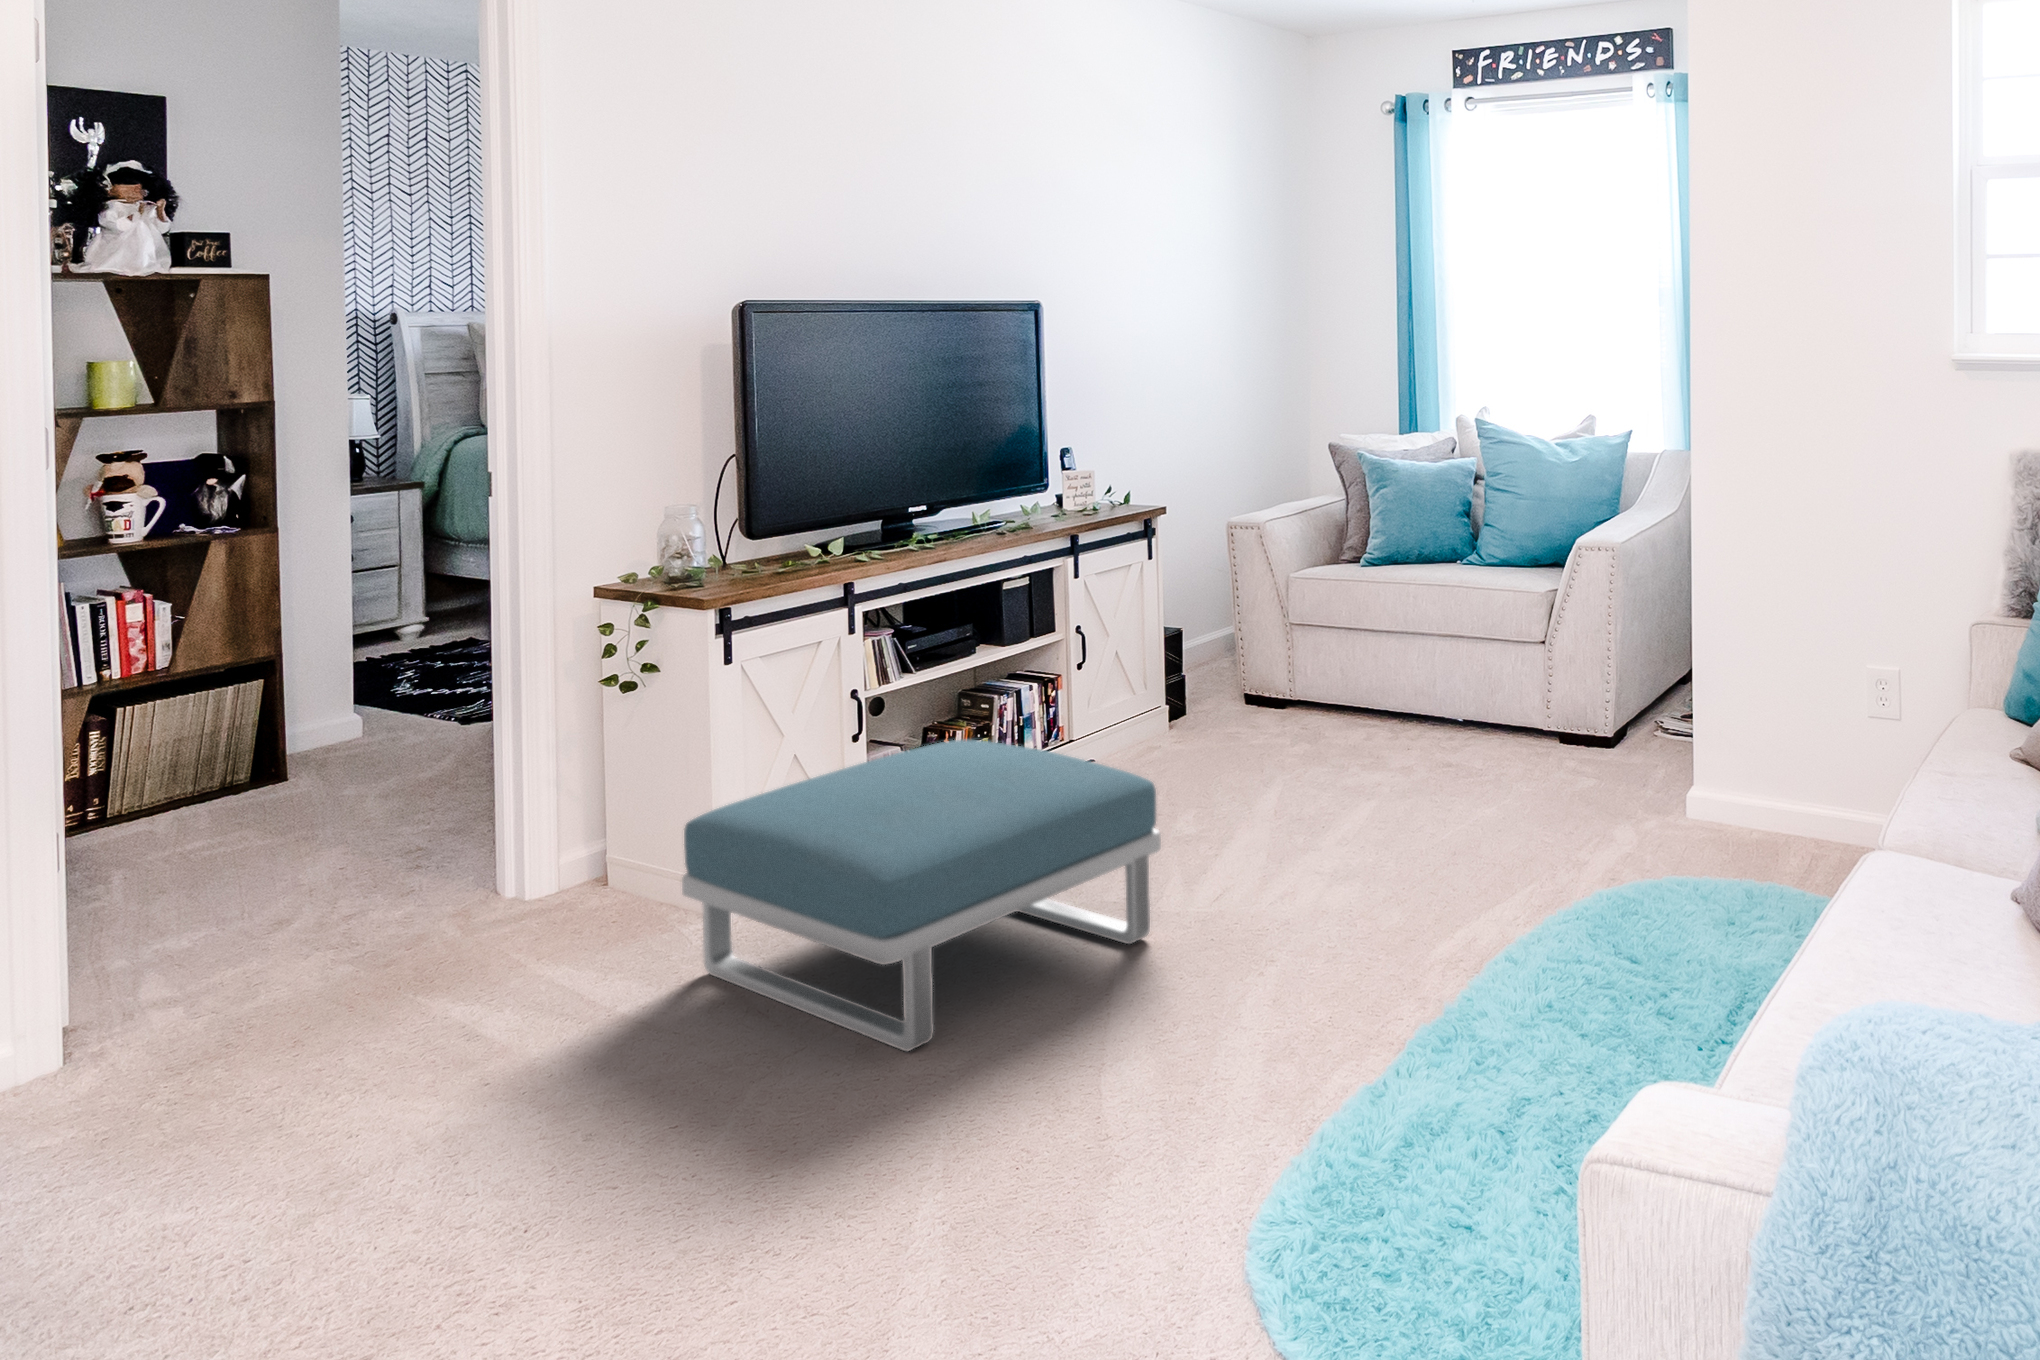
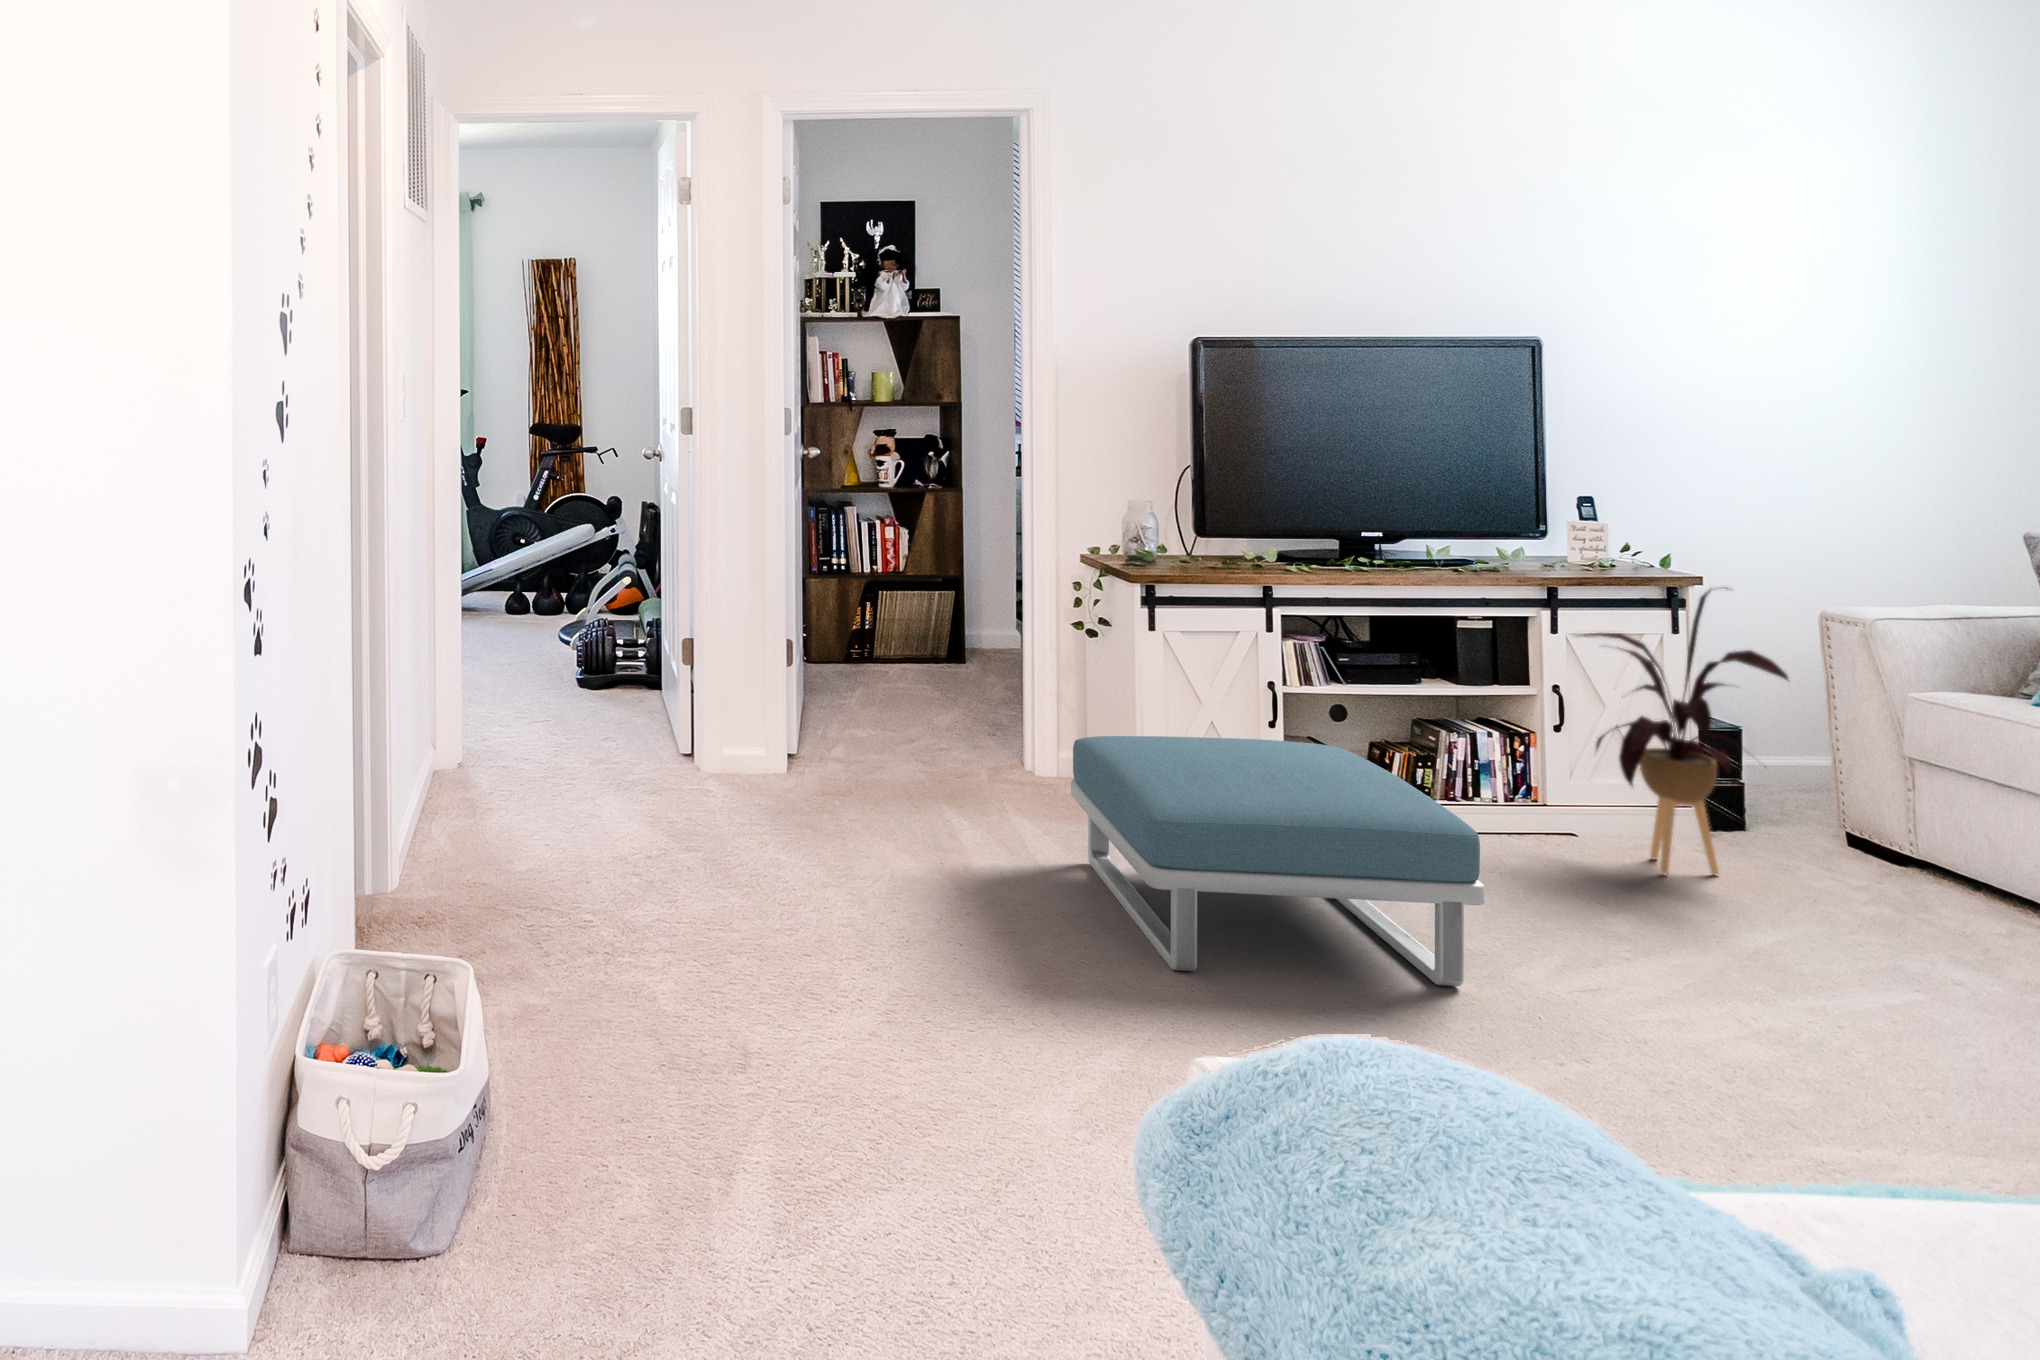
house plant: none [1100,512,1267,773] -> present [1579,590,1790,875]

